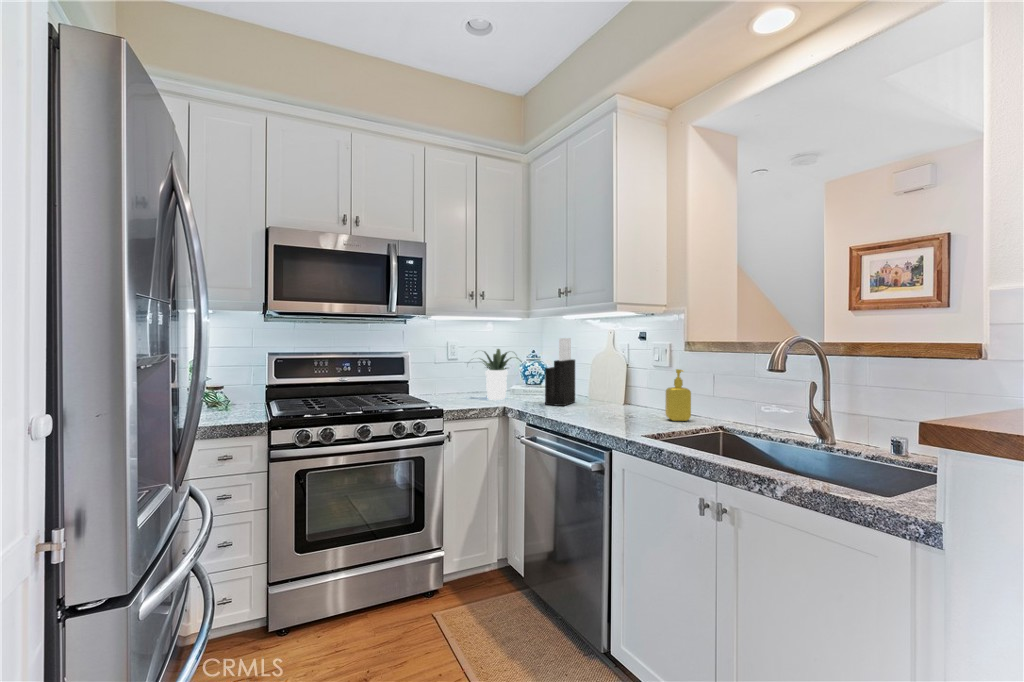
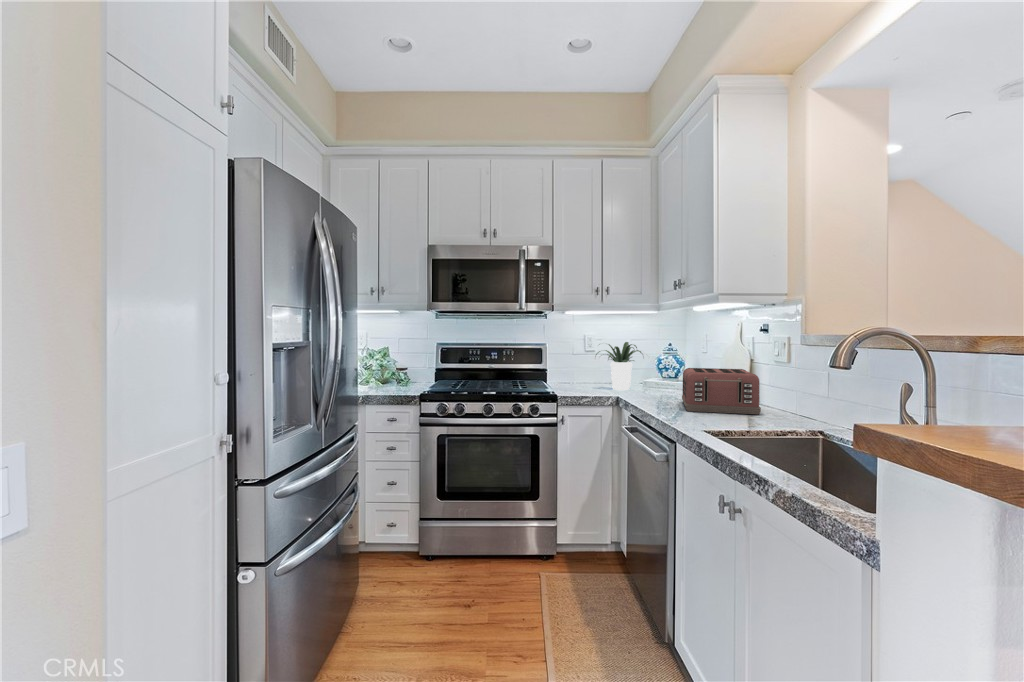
knife block: present [545,338,575,406] -> none [659,332,696,400]
soap dispenser: present [665,369,691,421] -> none [767,366,795,422]
toaster: none [571,373,655,417] -> present [682,368,761,414]

